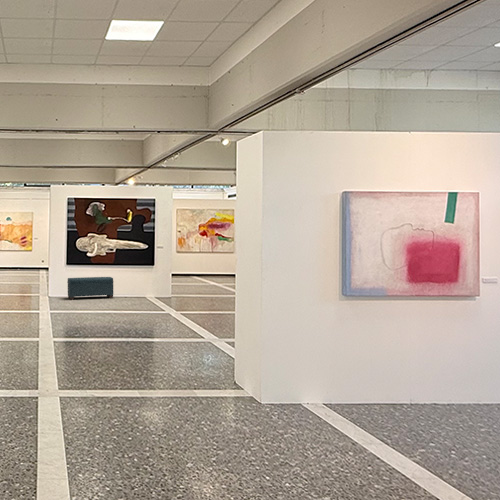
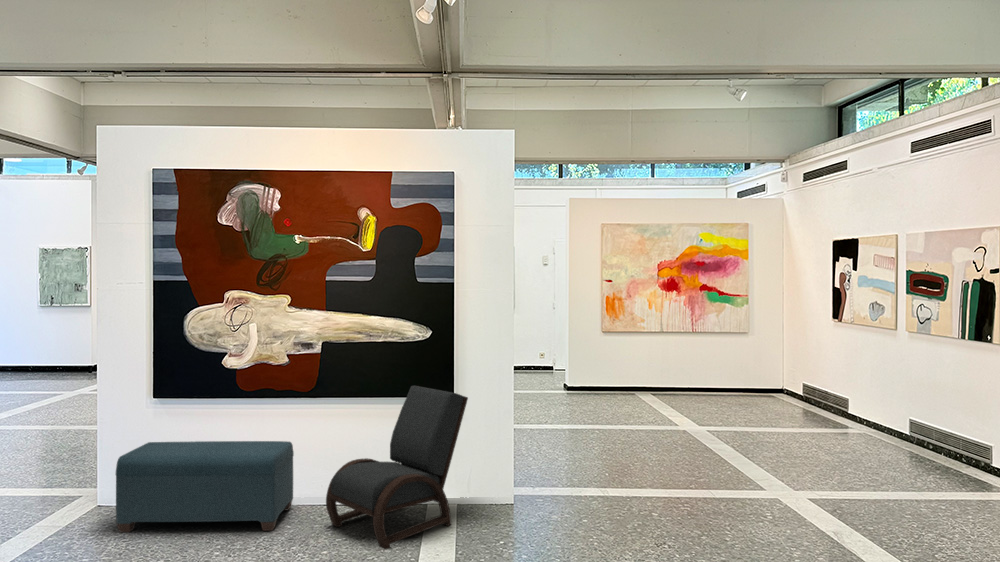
lounge chair: none [126,261,161,298] -> present [326,386,468,549]

